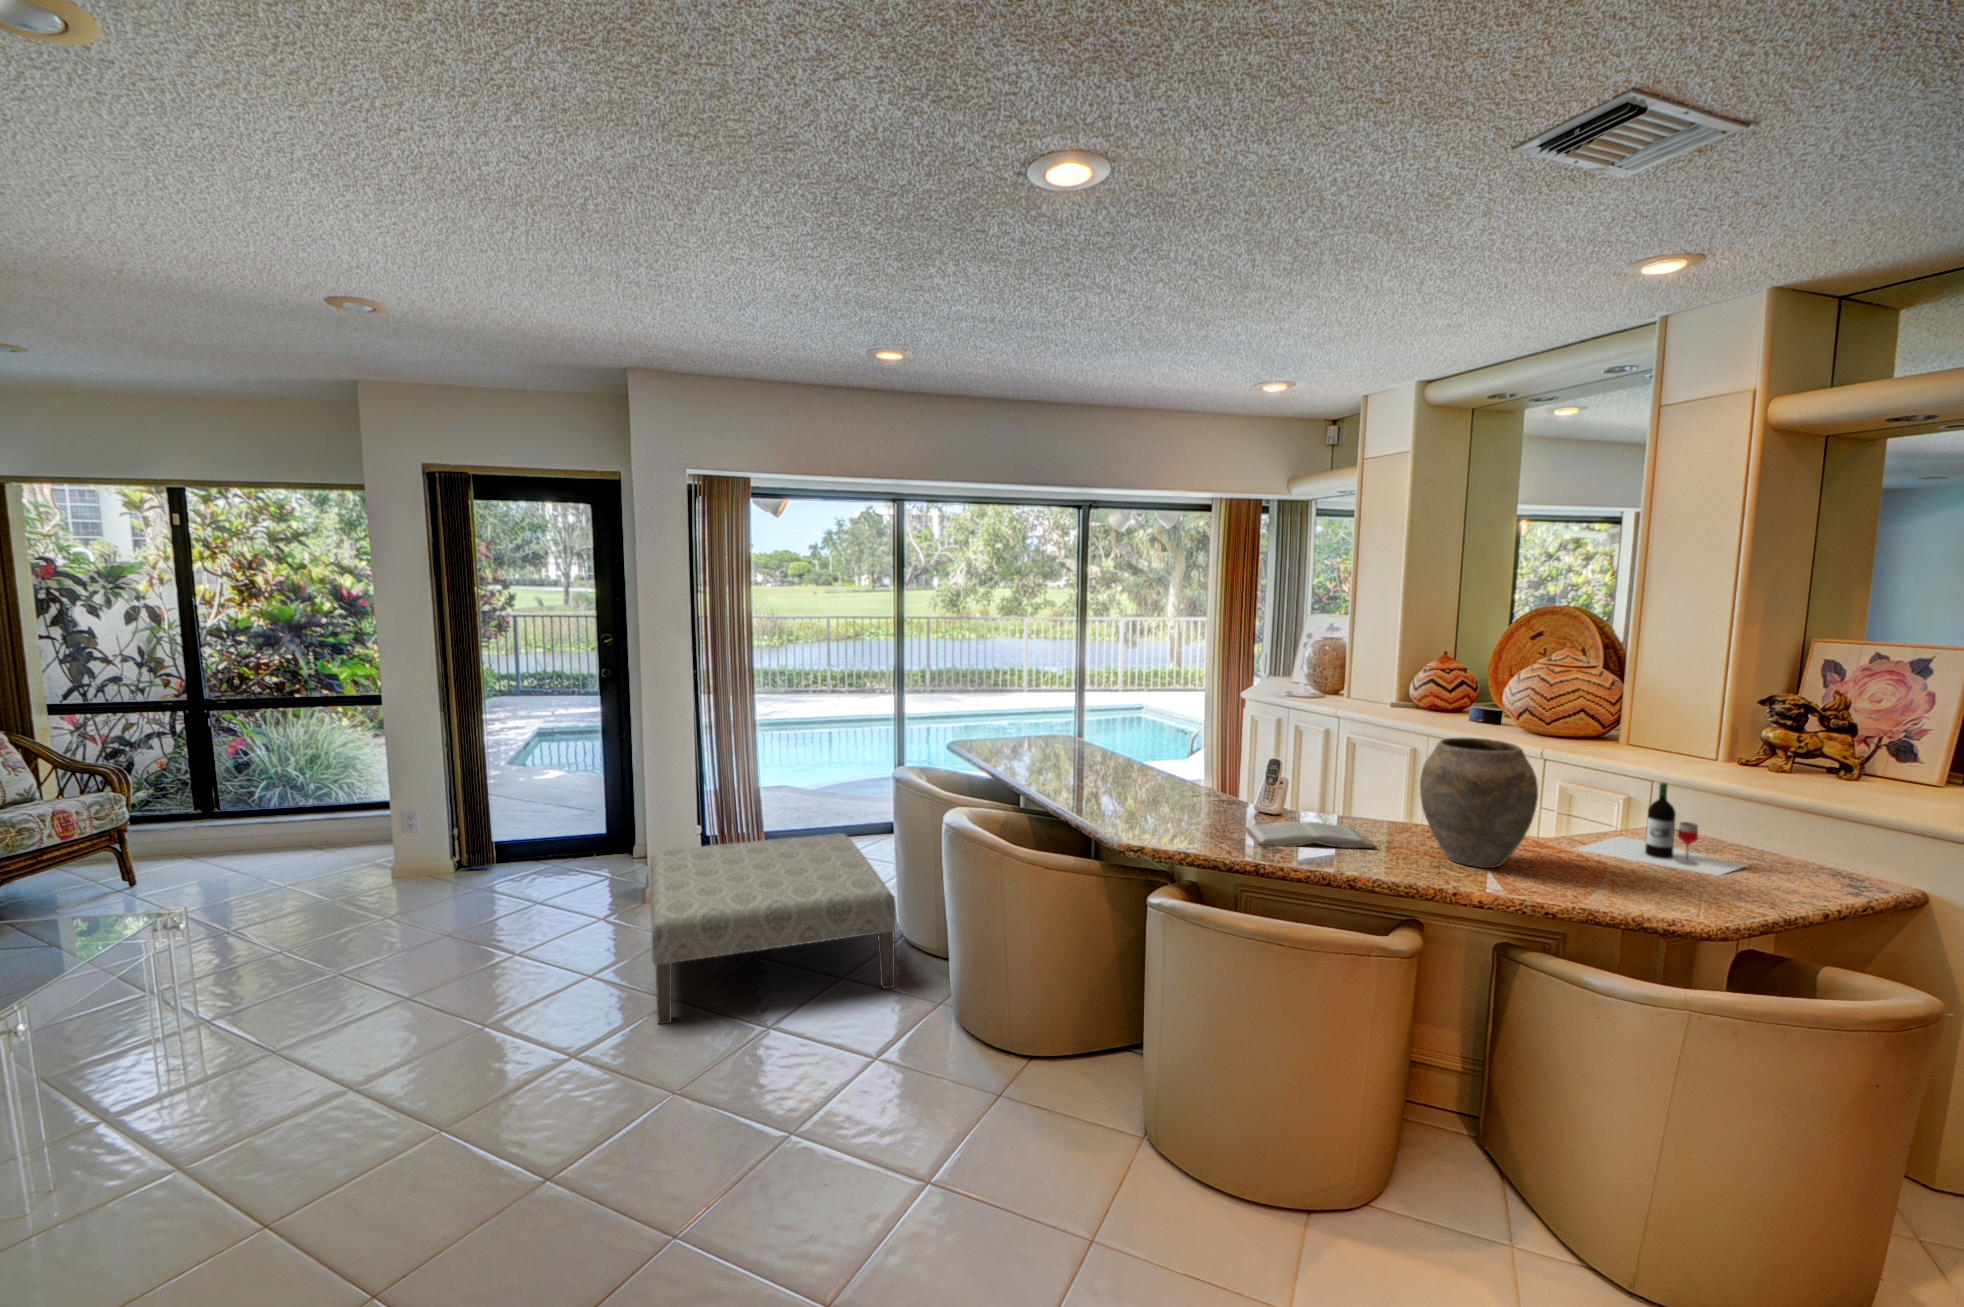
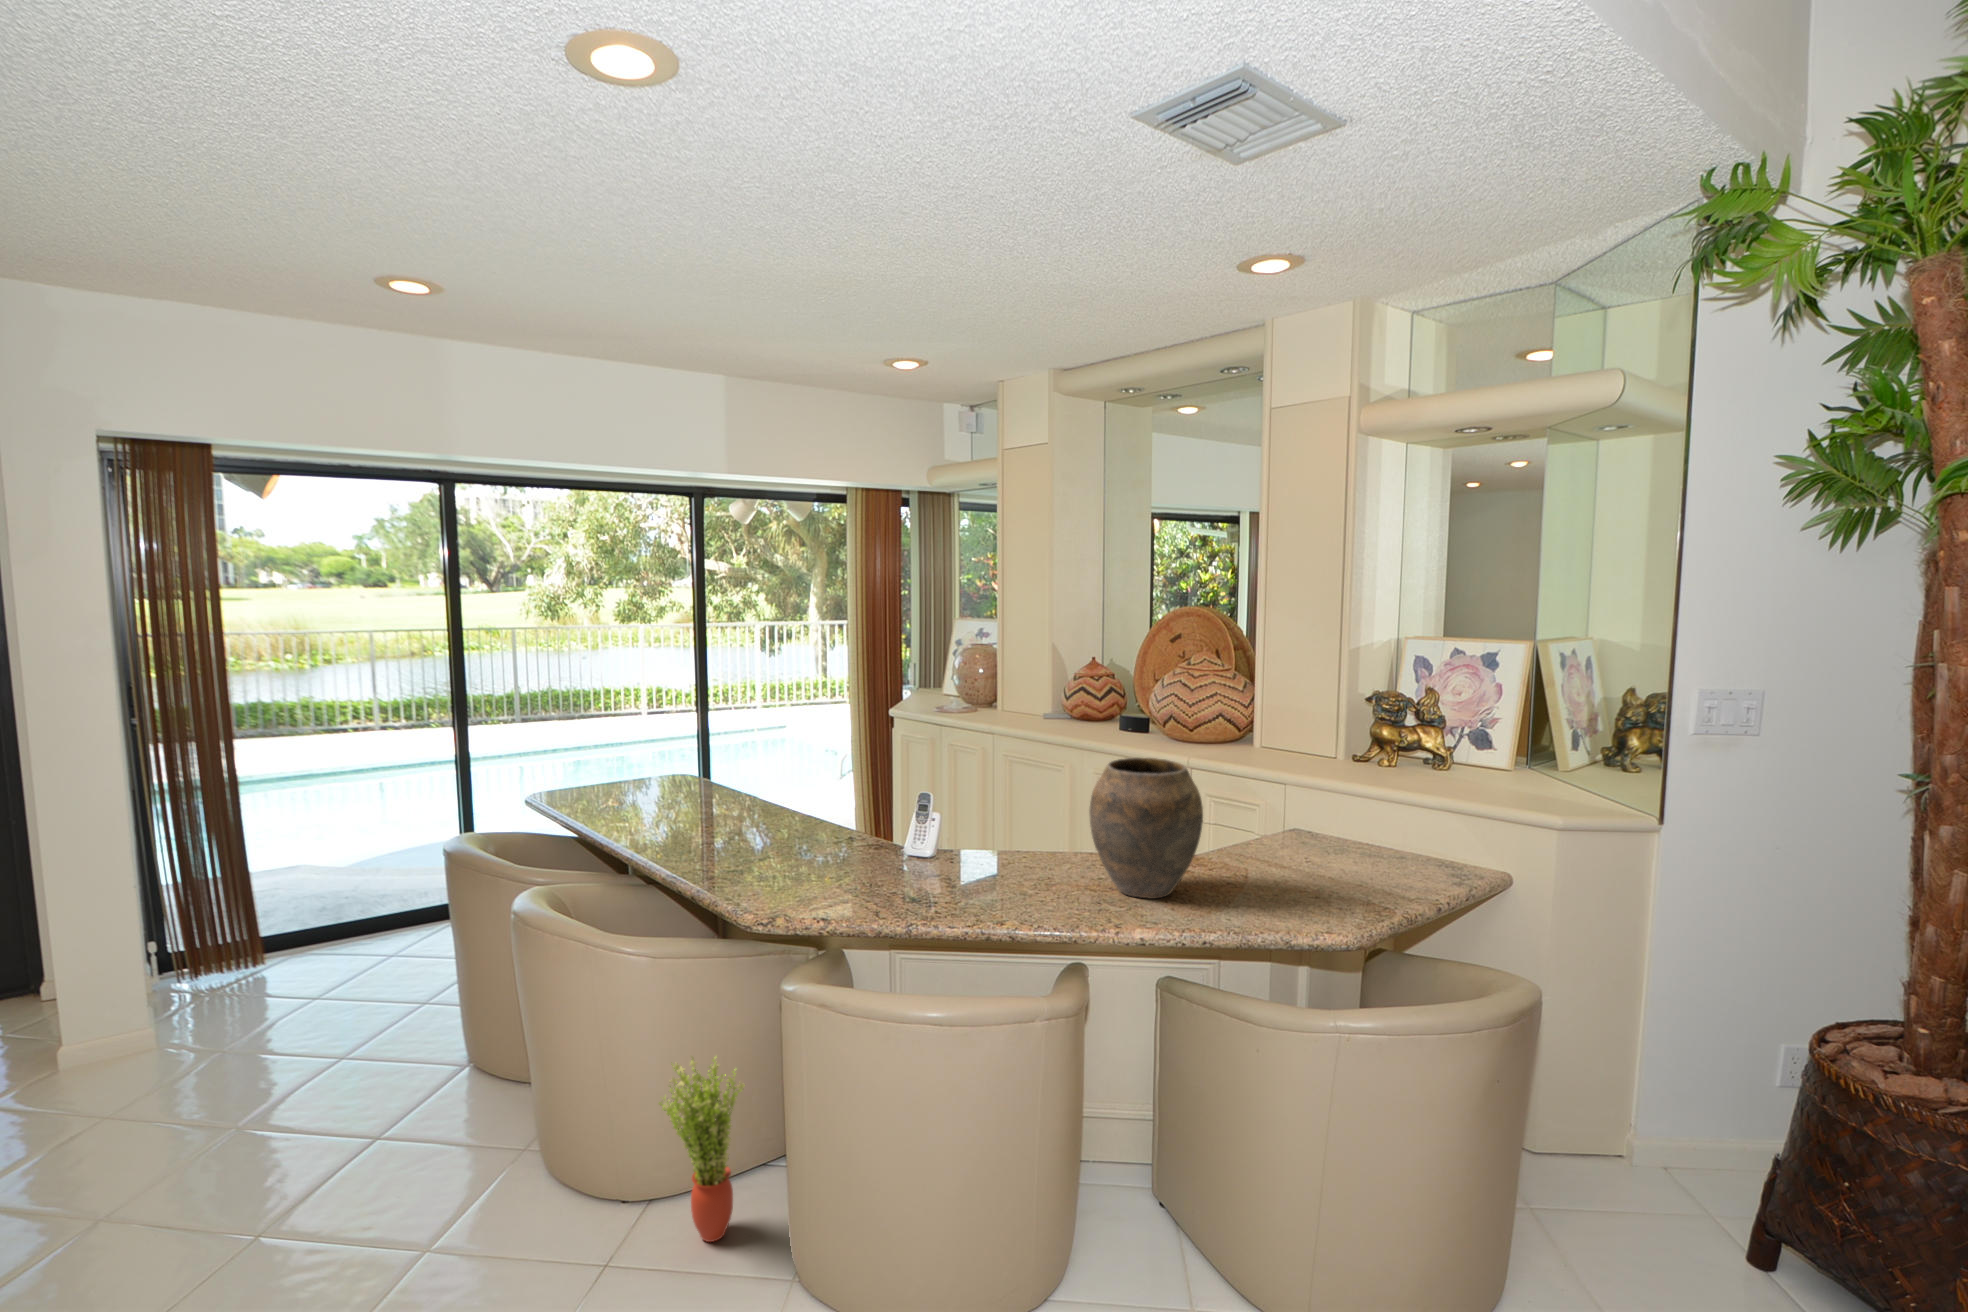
wine bottle: present [1575,783,1746,876] -> none [1221,789,1378,893]
book: present [1244,822,1373,848] -> none [905,862,1044,901]
ottoman: present [650,833,896,1024] -> none [50,919,467,1257]
potted plant: none [1038,953,1105,1105] -> present [659,1059,745,1242]

